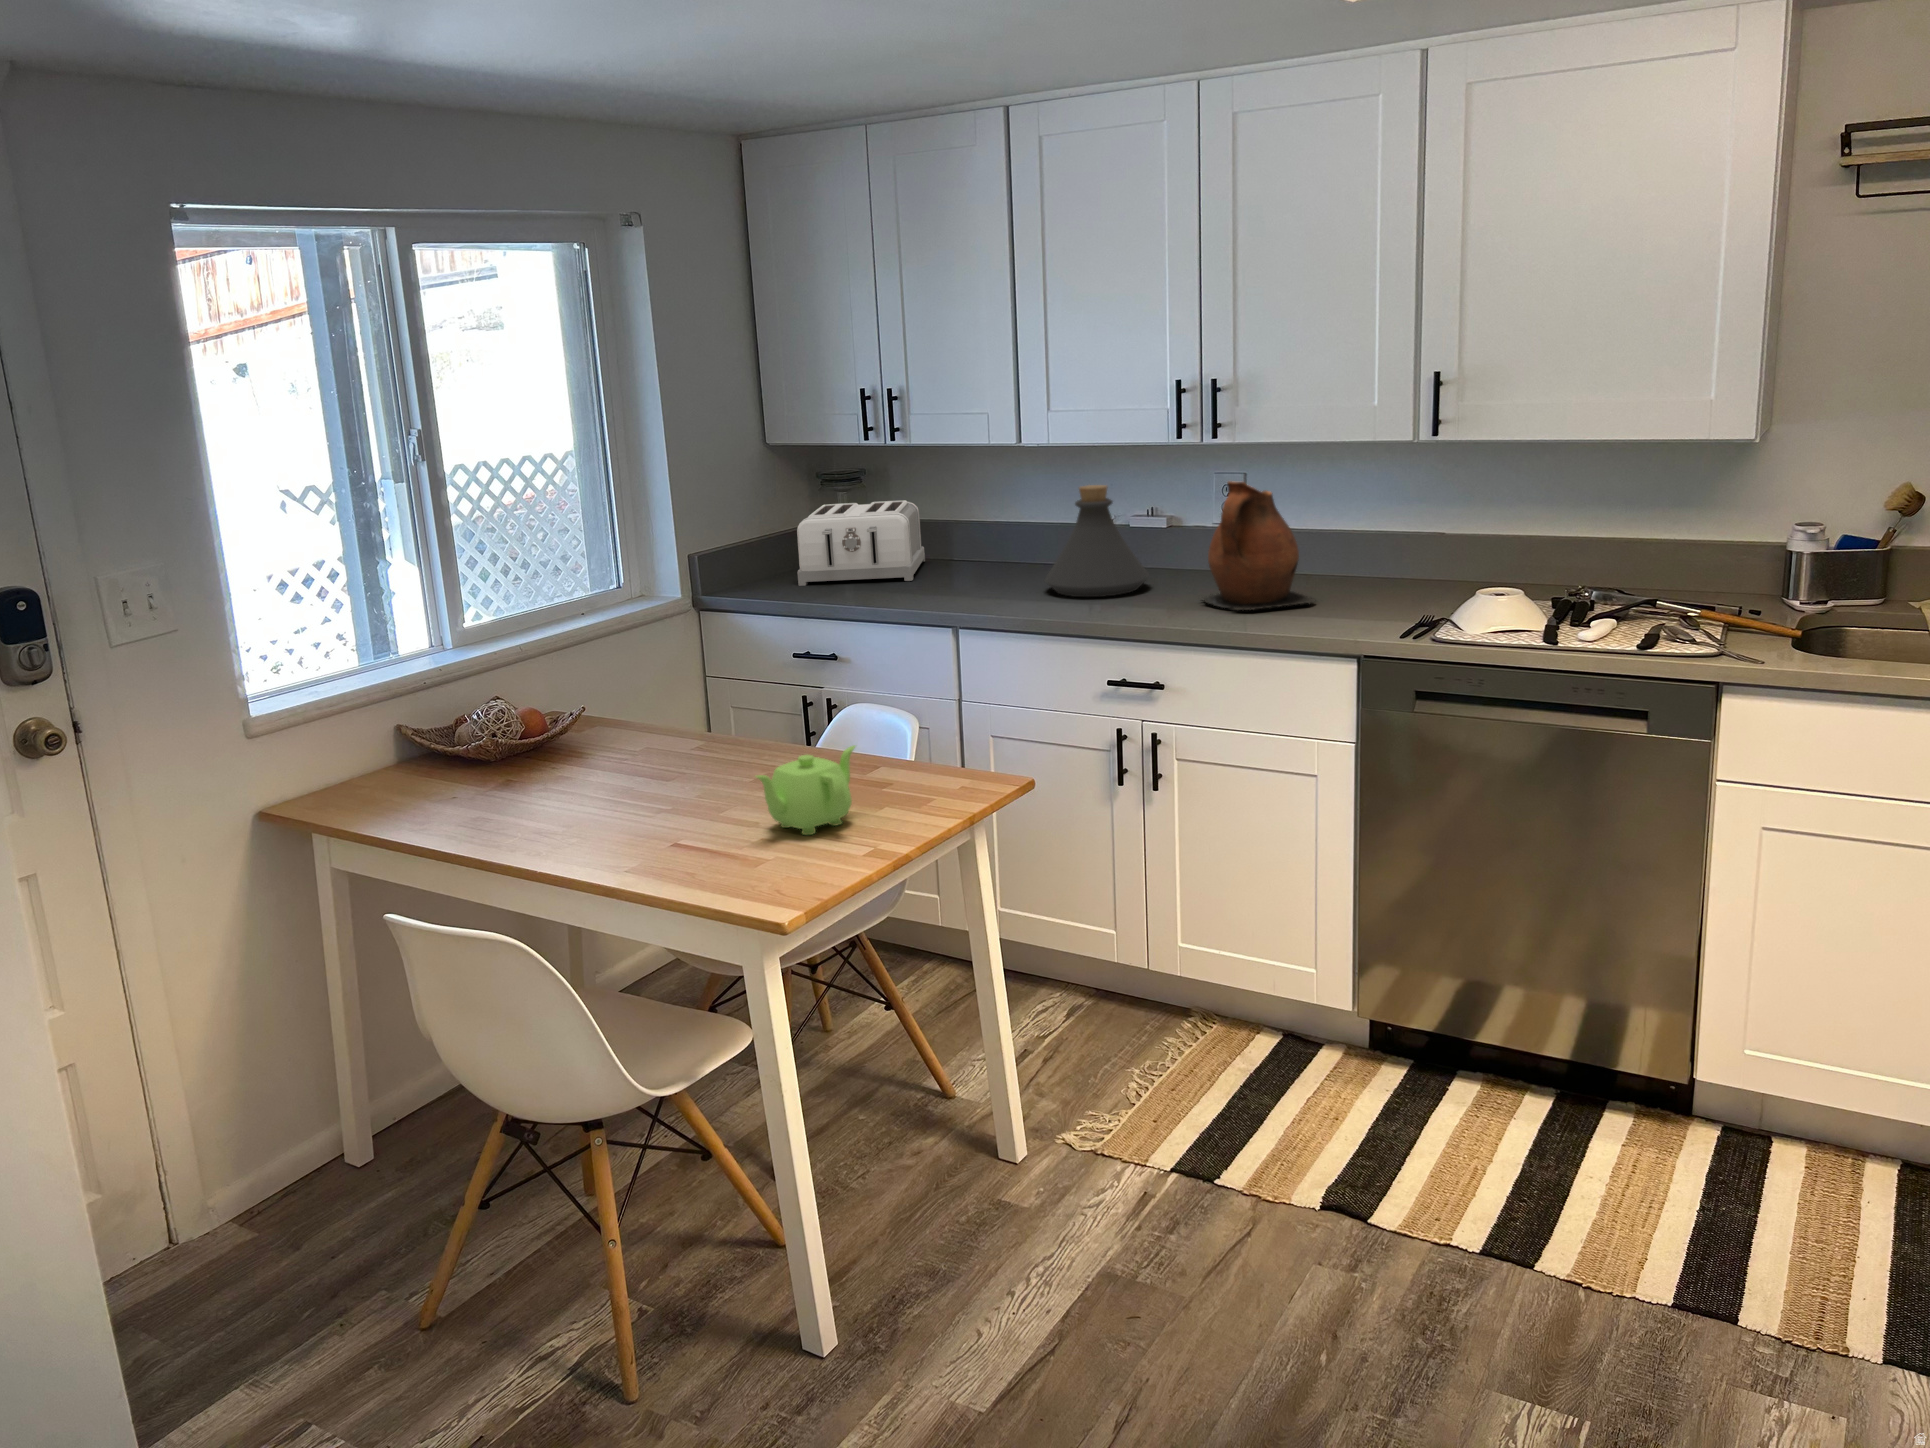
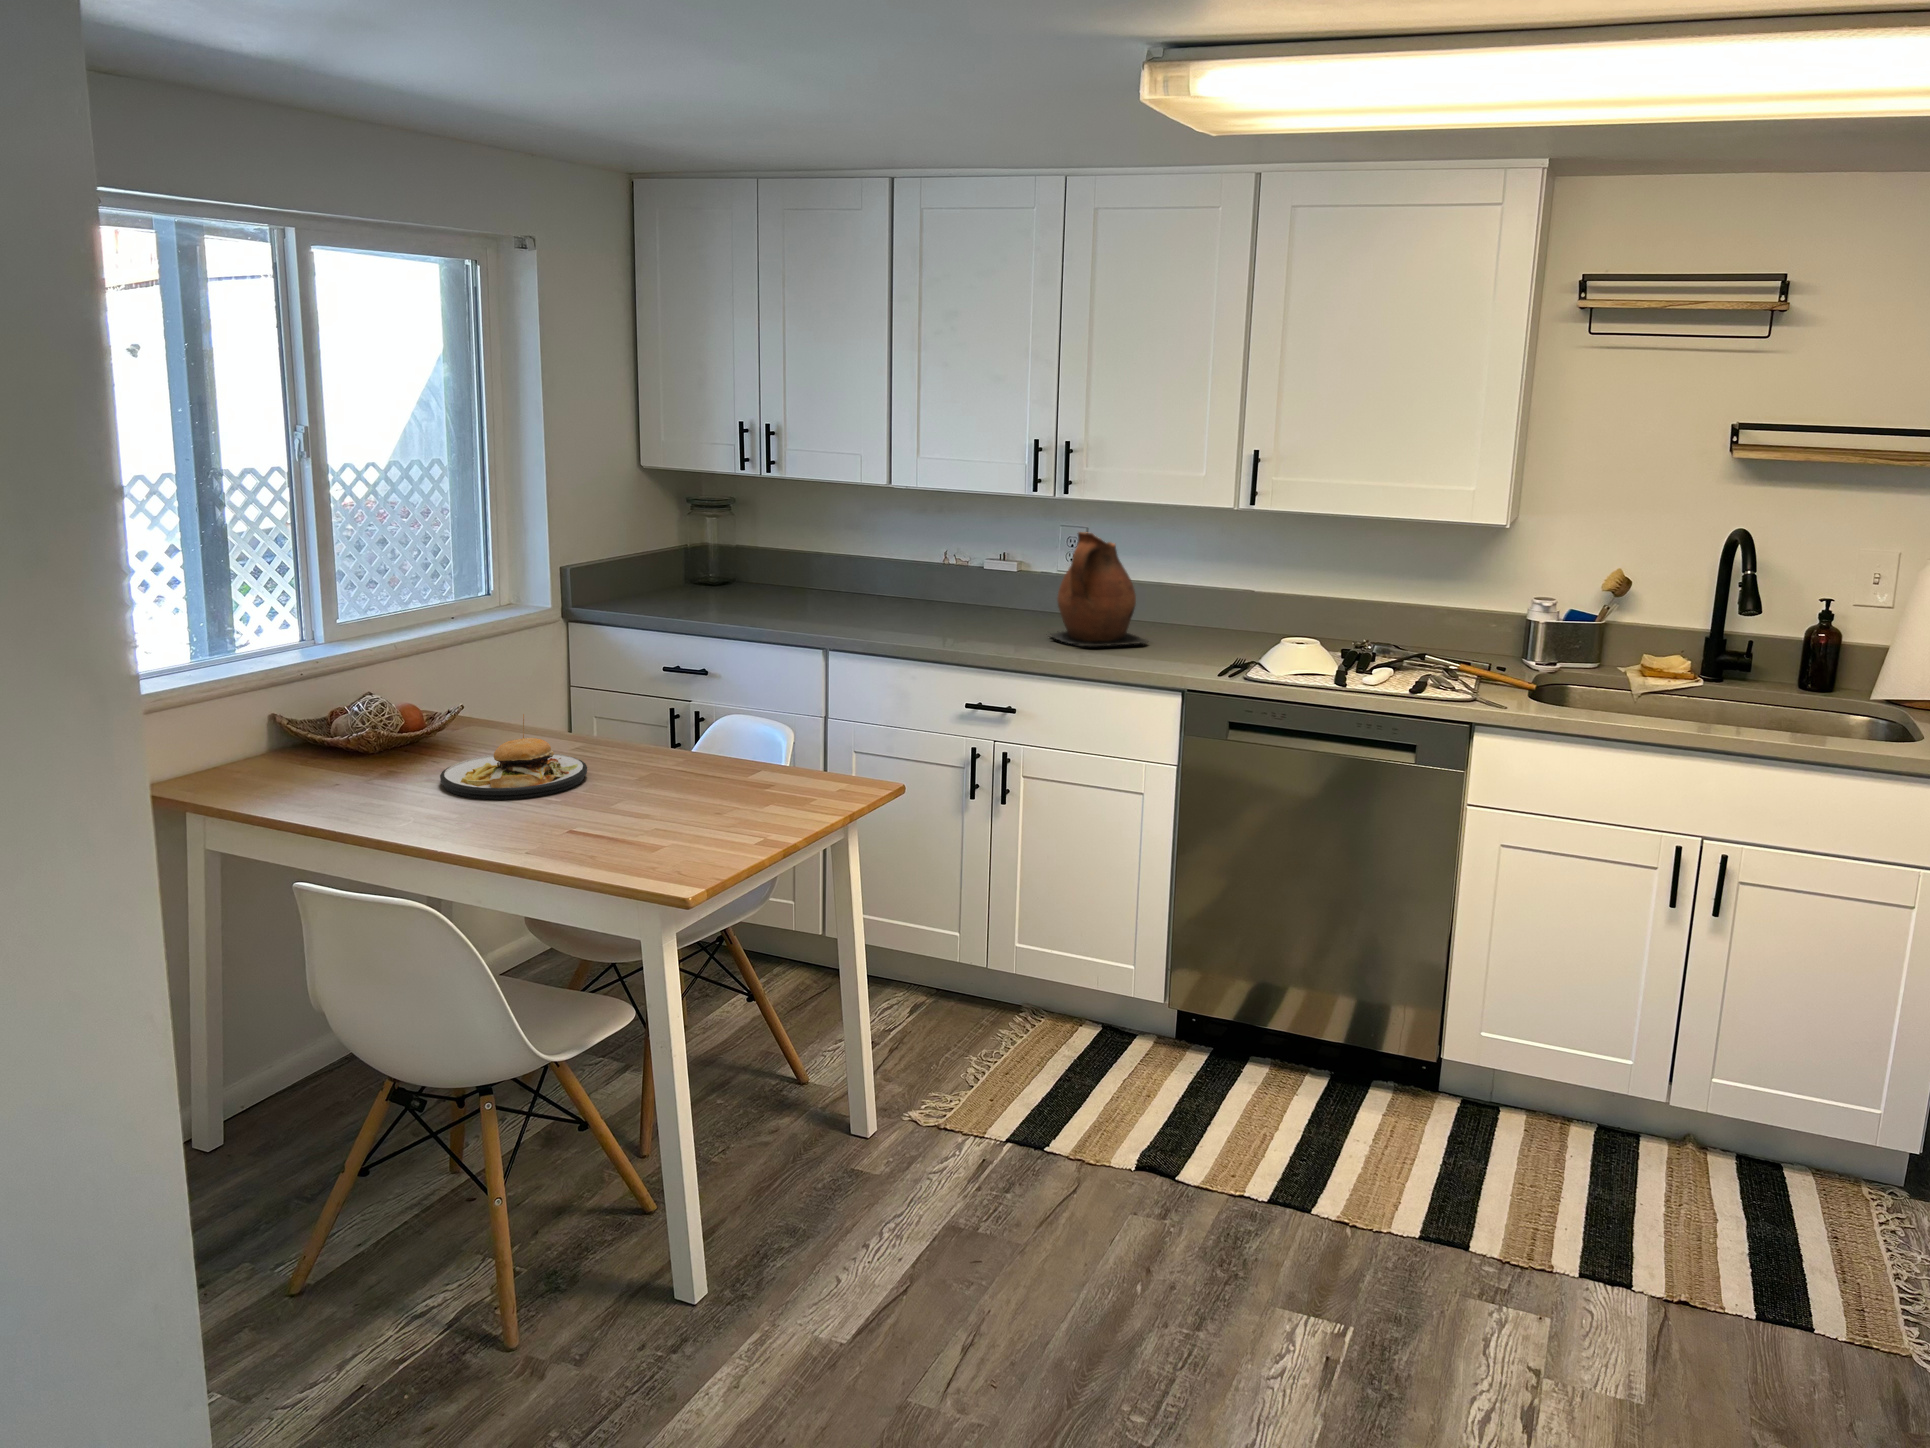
bottle: present [1045,485,1149,597] -> none [907,527,1003,629]
toaster: present [797,500,925,586] -> none [670,529,791,605]
plate: none [554,718,701,810] -> present [440,714,587,800]
teapot: present [756,745,855,835] -> none [652,745,745,826]

